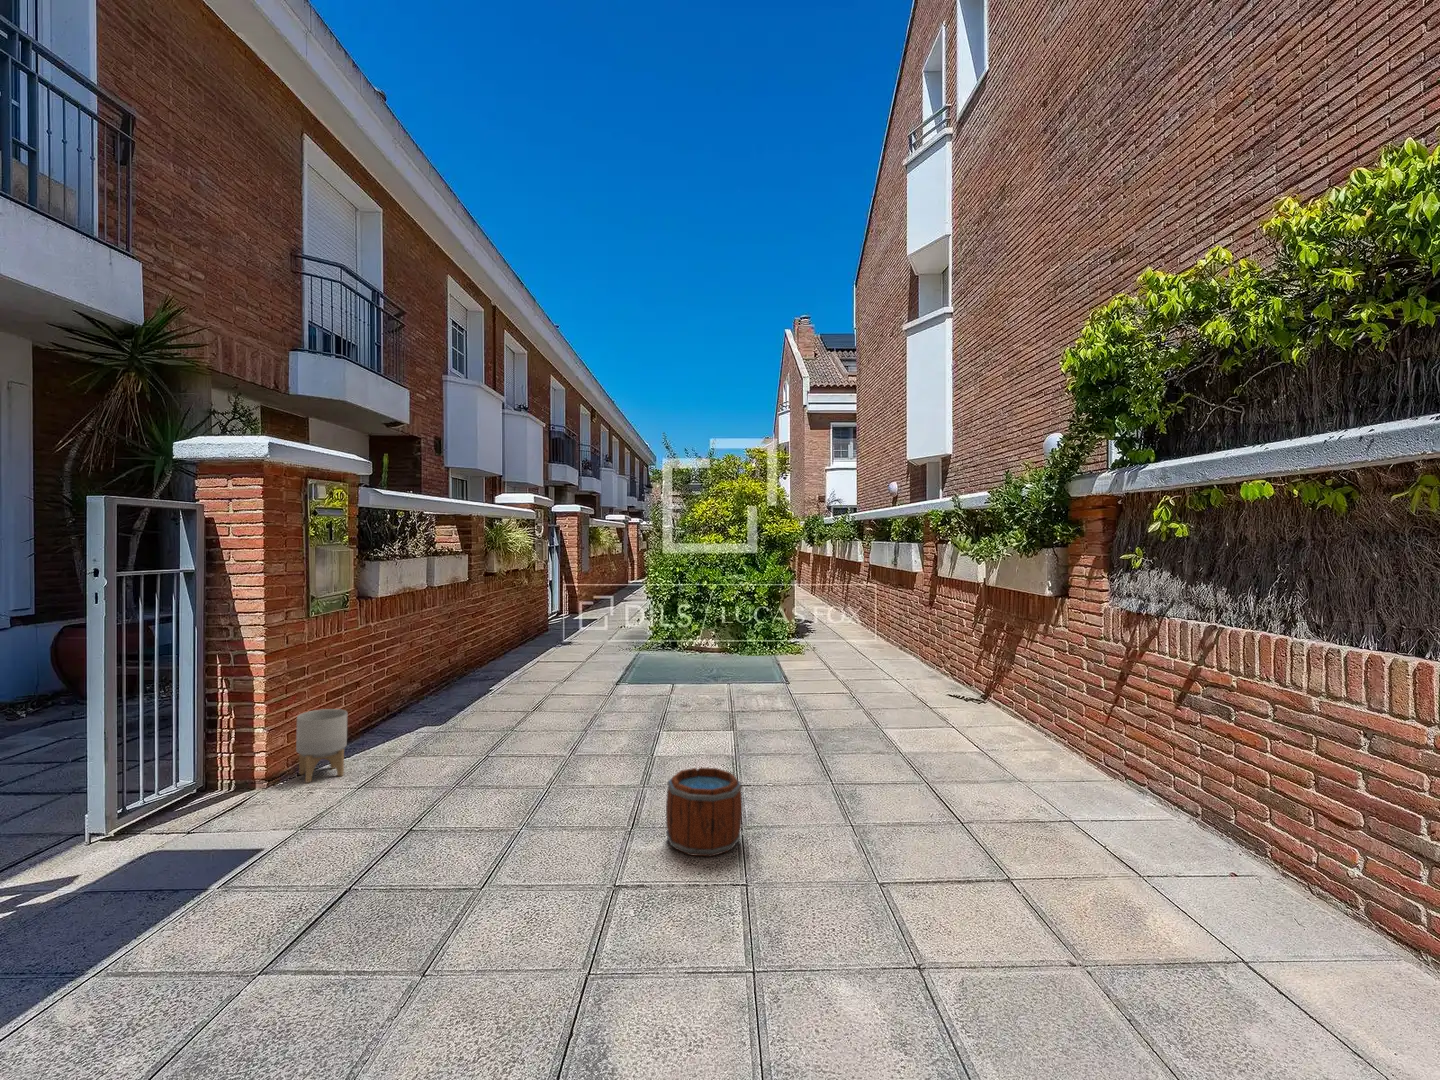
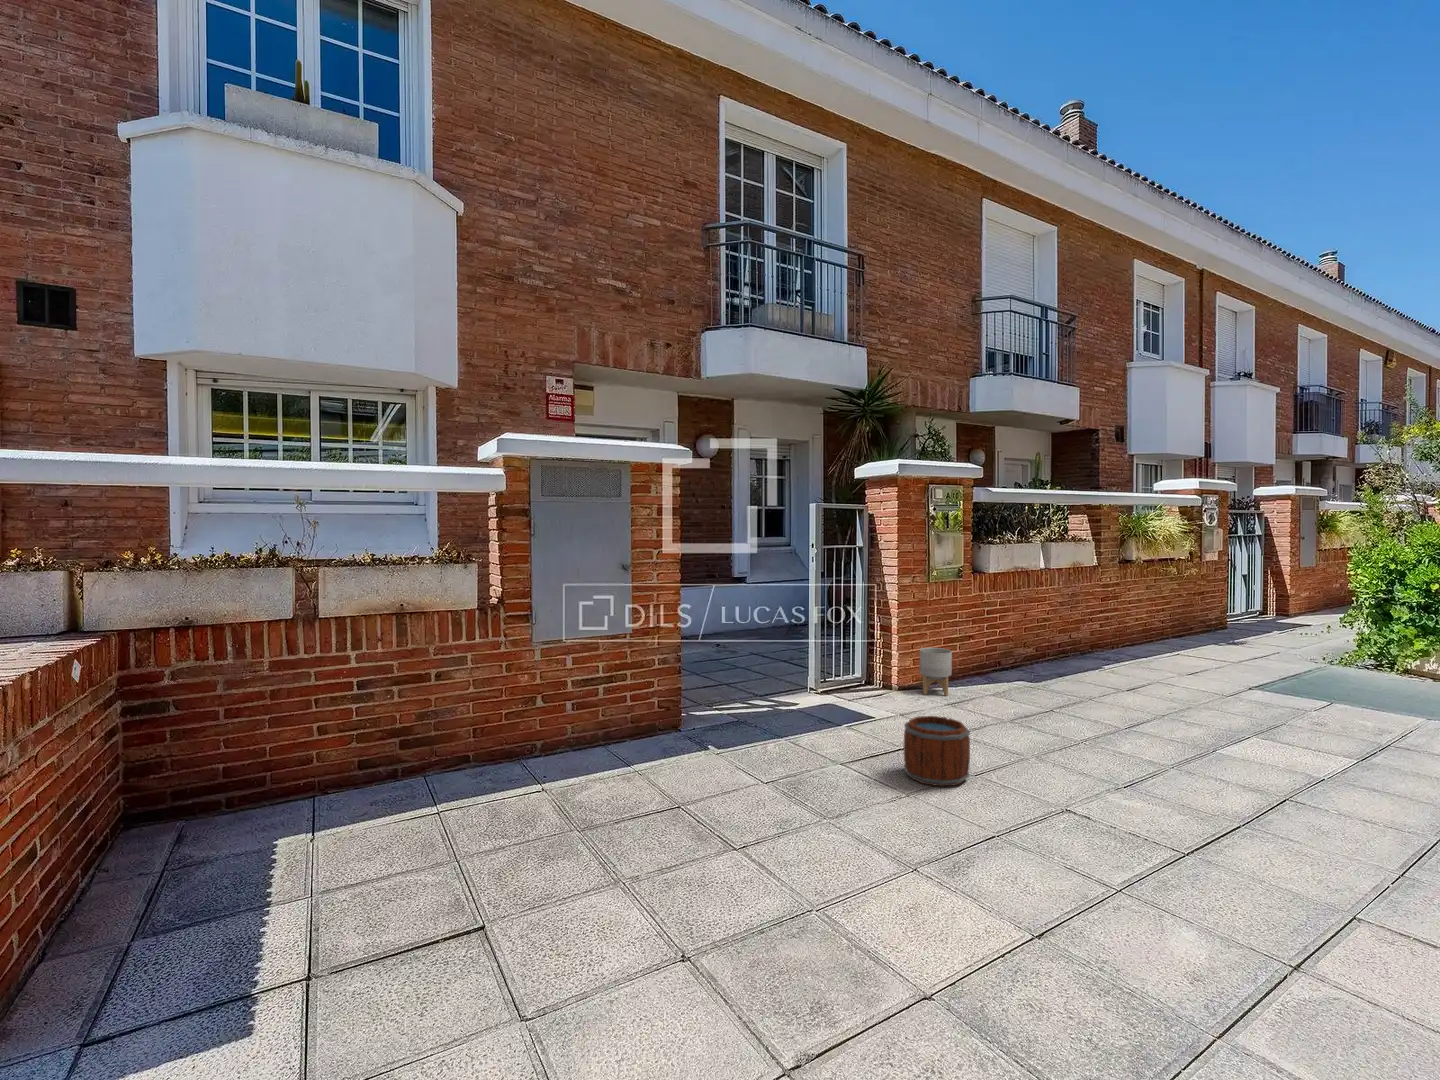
bucket: present [666,768,742,856] -> present [904,716,970,786]

